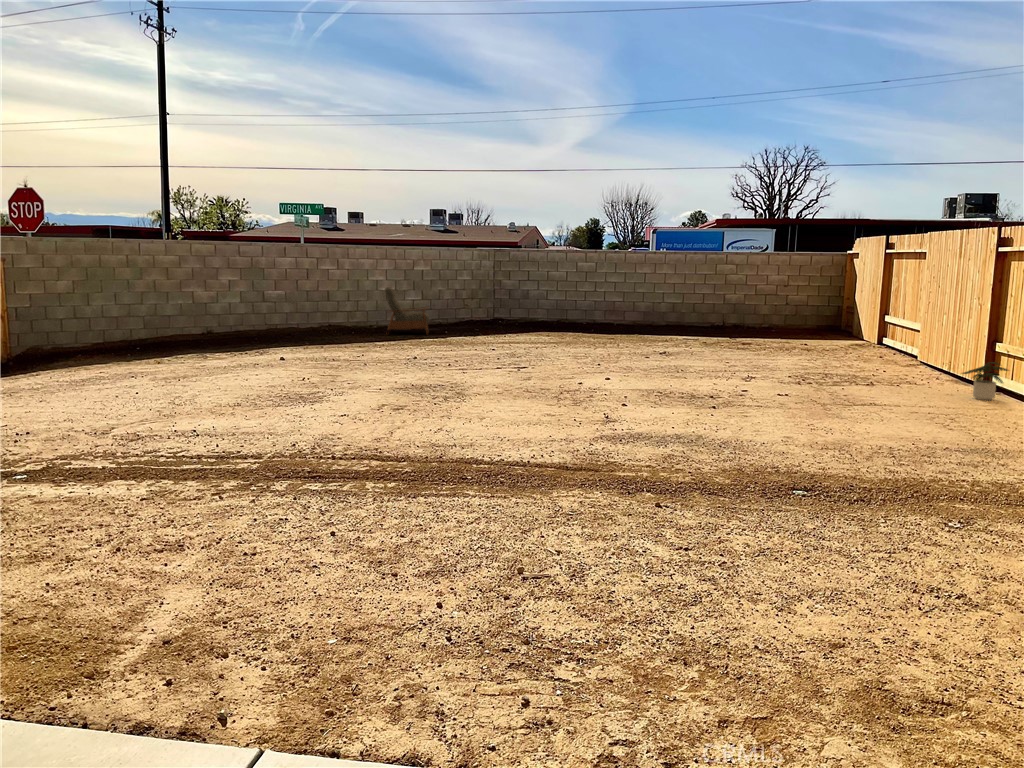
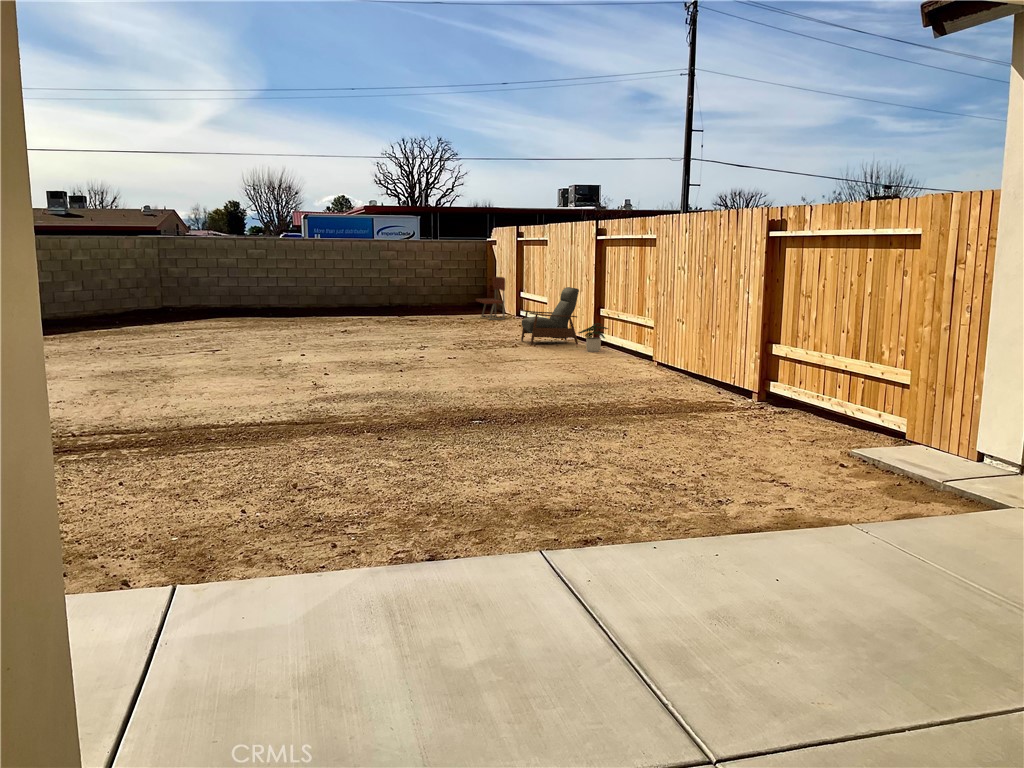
chair: present [385,287,429,334] -> present [520,287,579,345]
bench: none [826,296,866,348] -> present [476,277,505,320]

